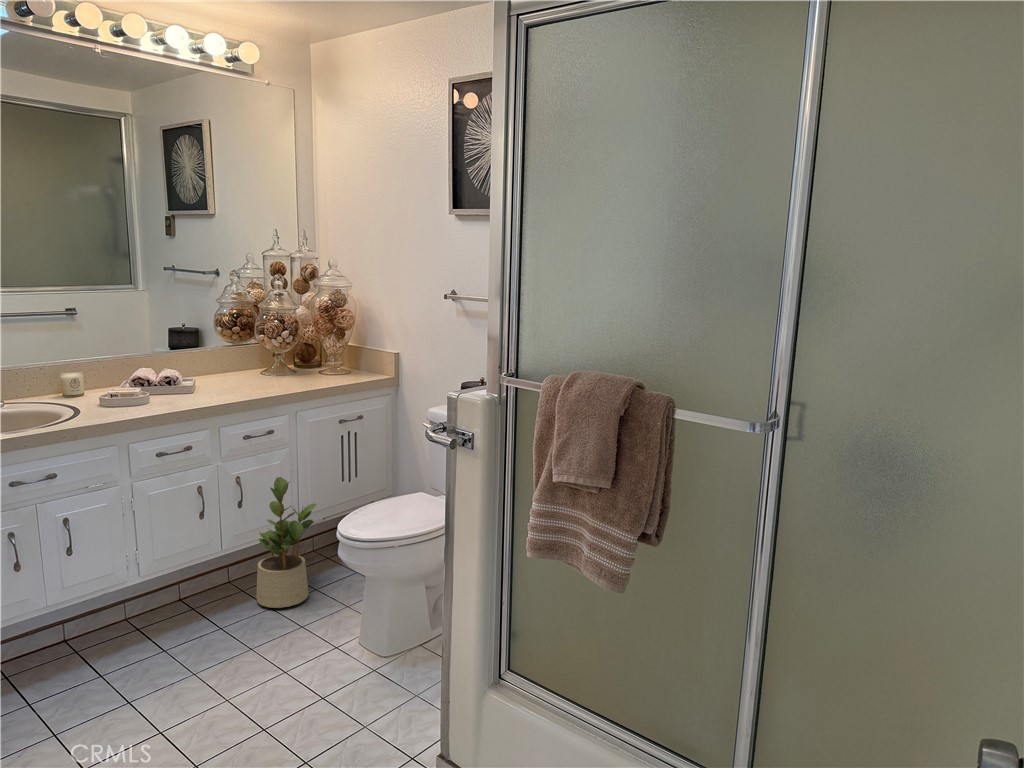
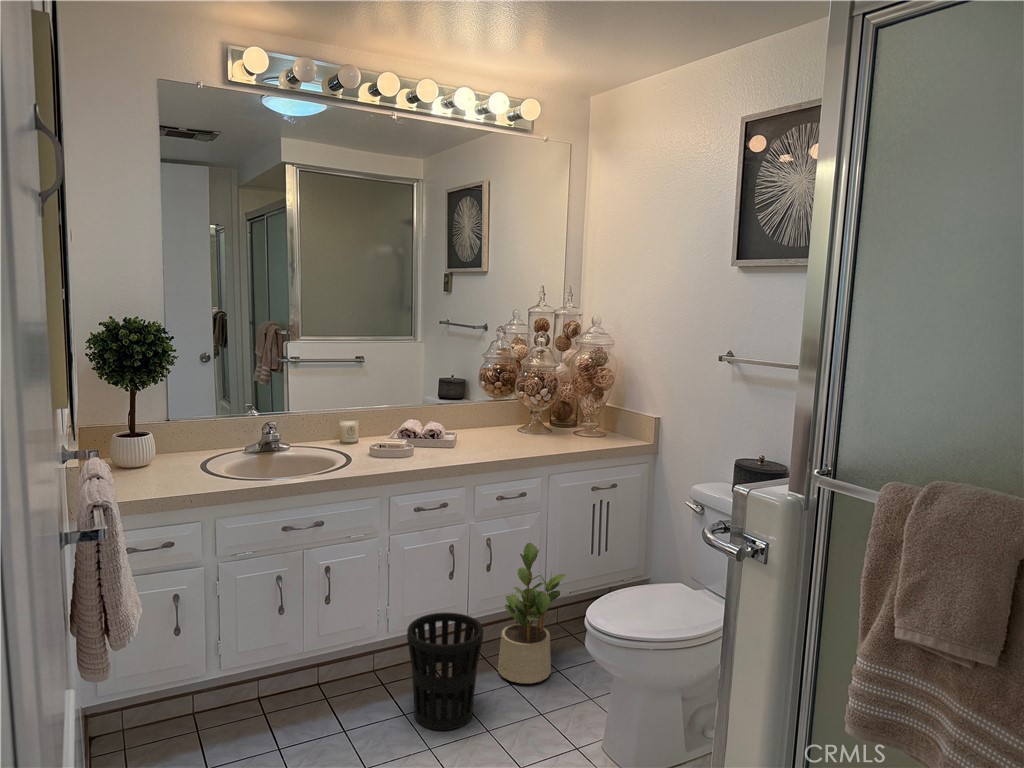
wastebasket: none [161,550,239,659] -> present [407,613,483,730]

